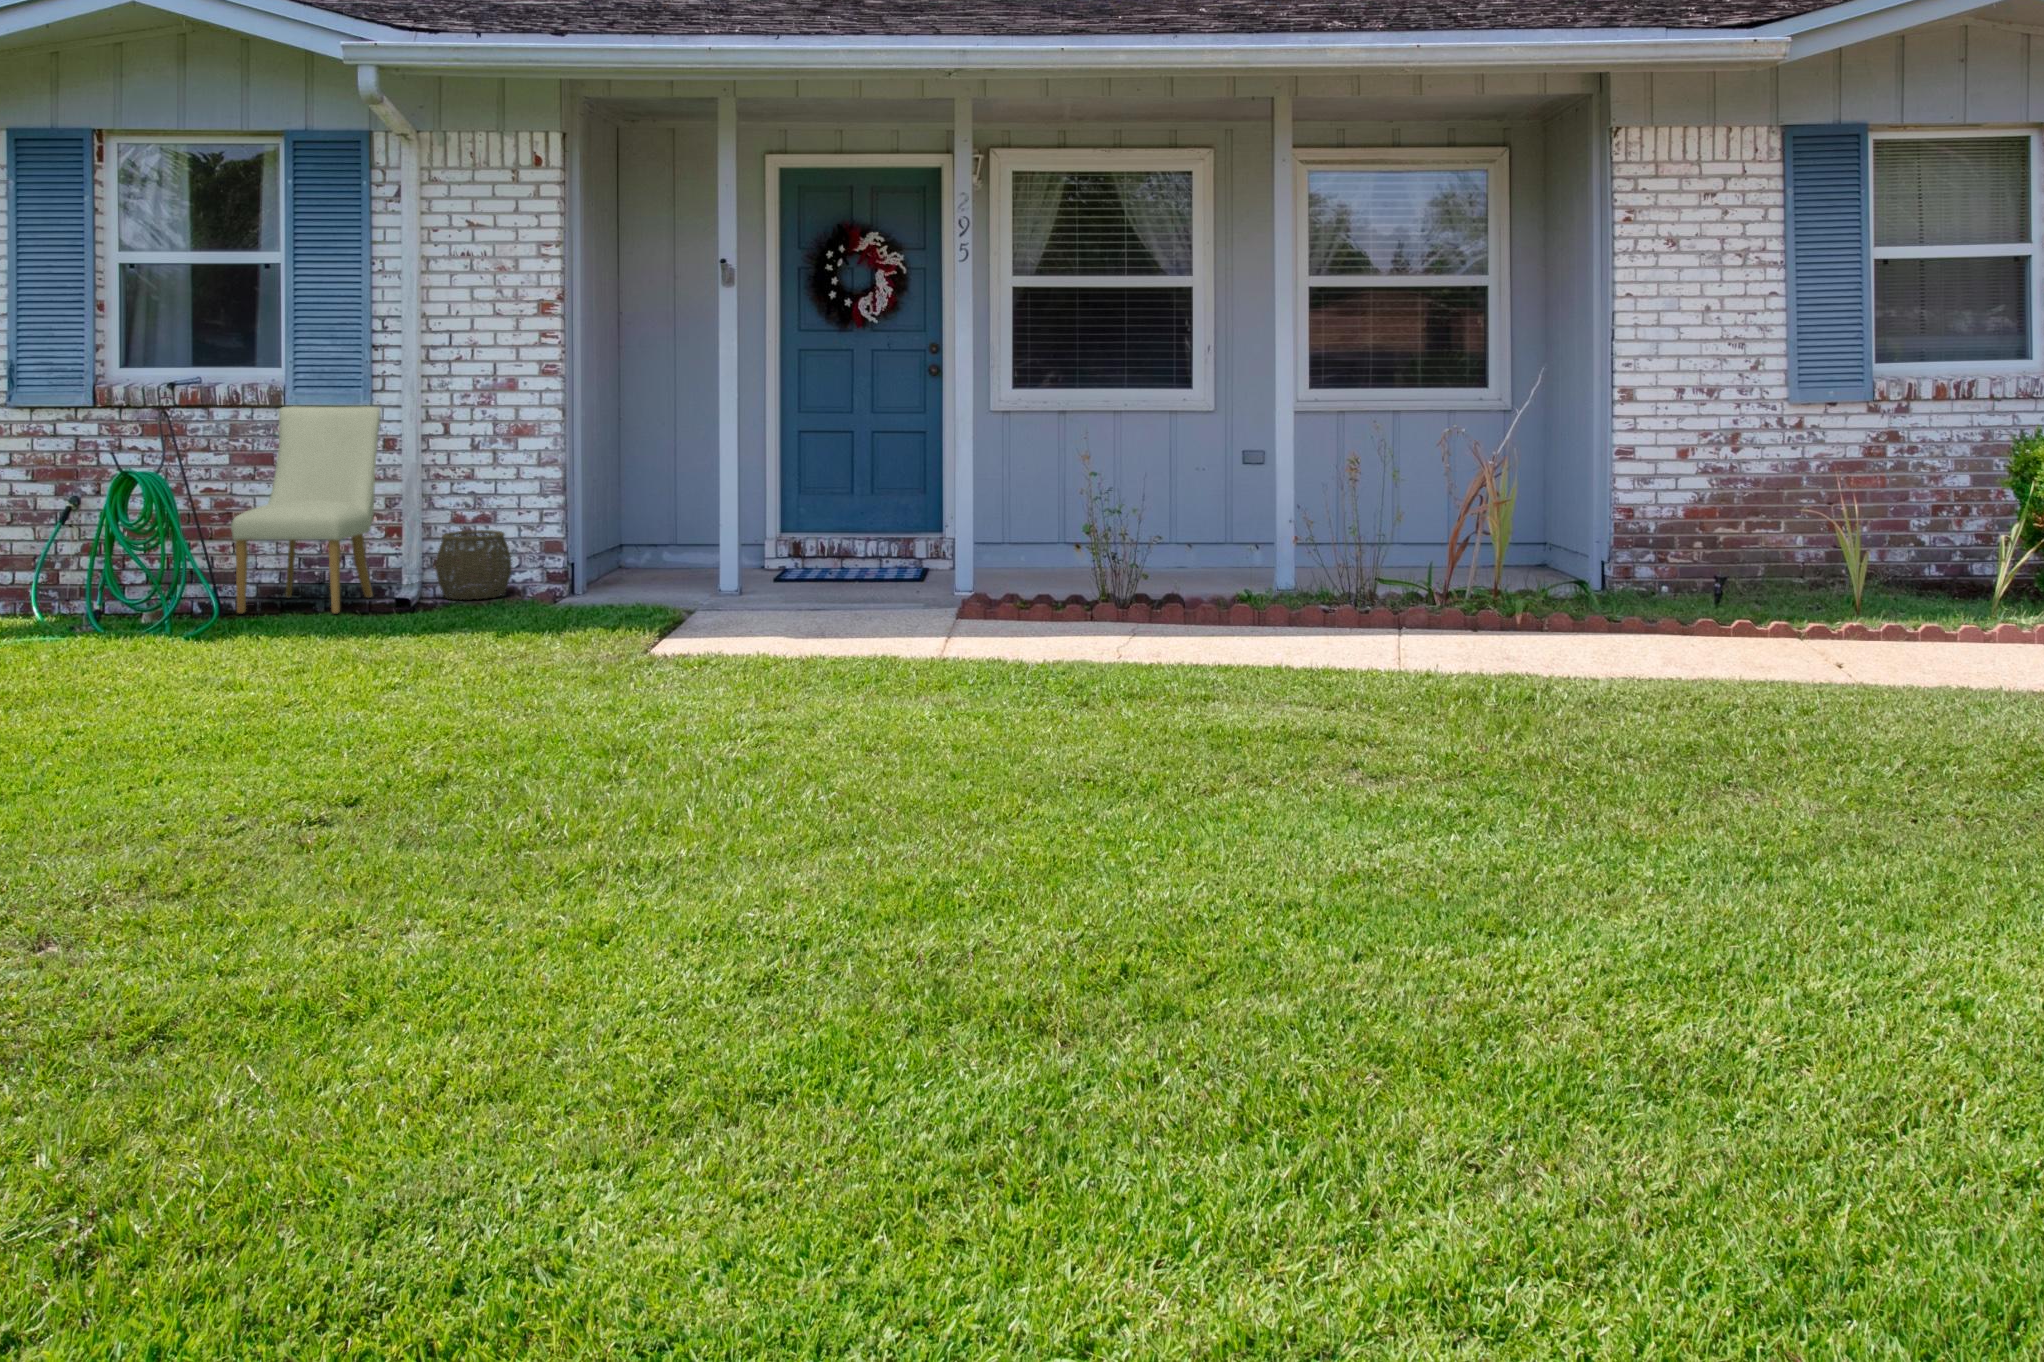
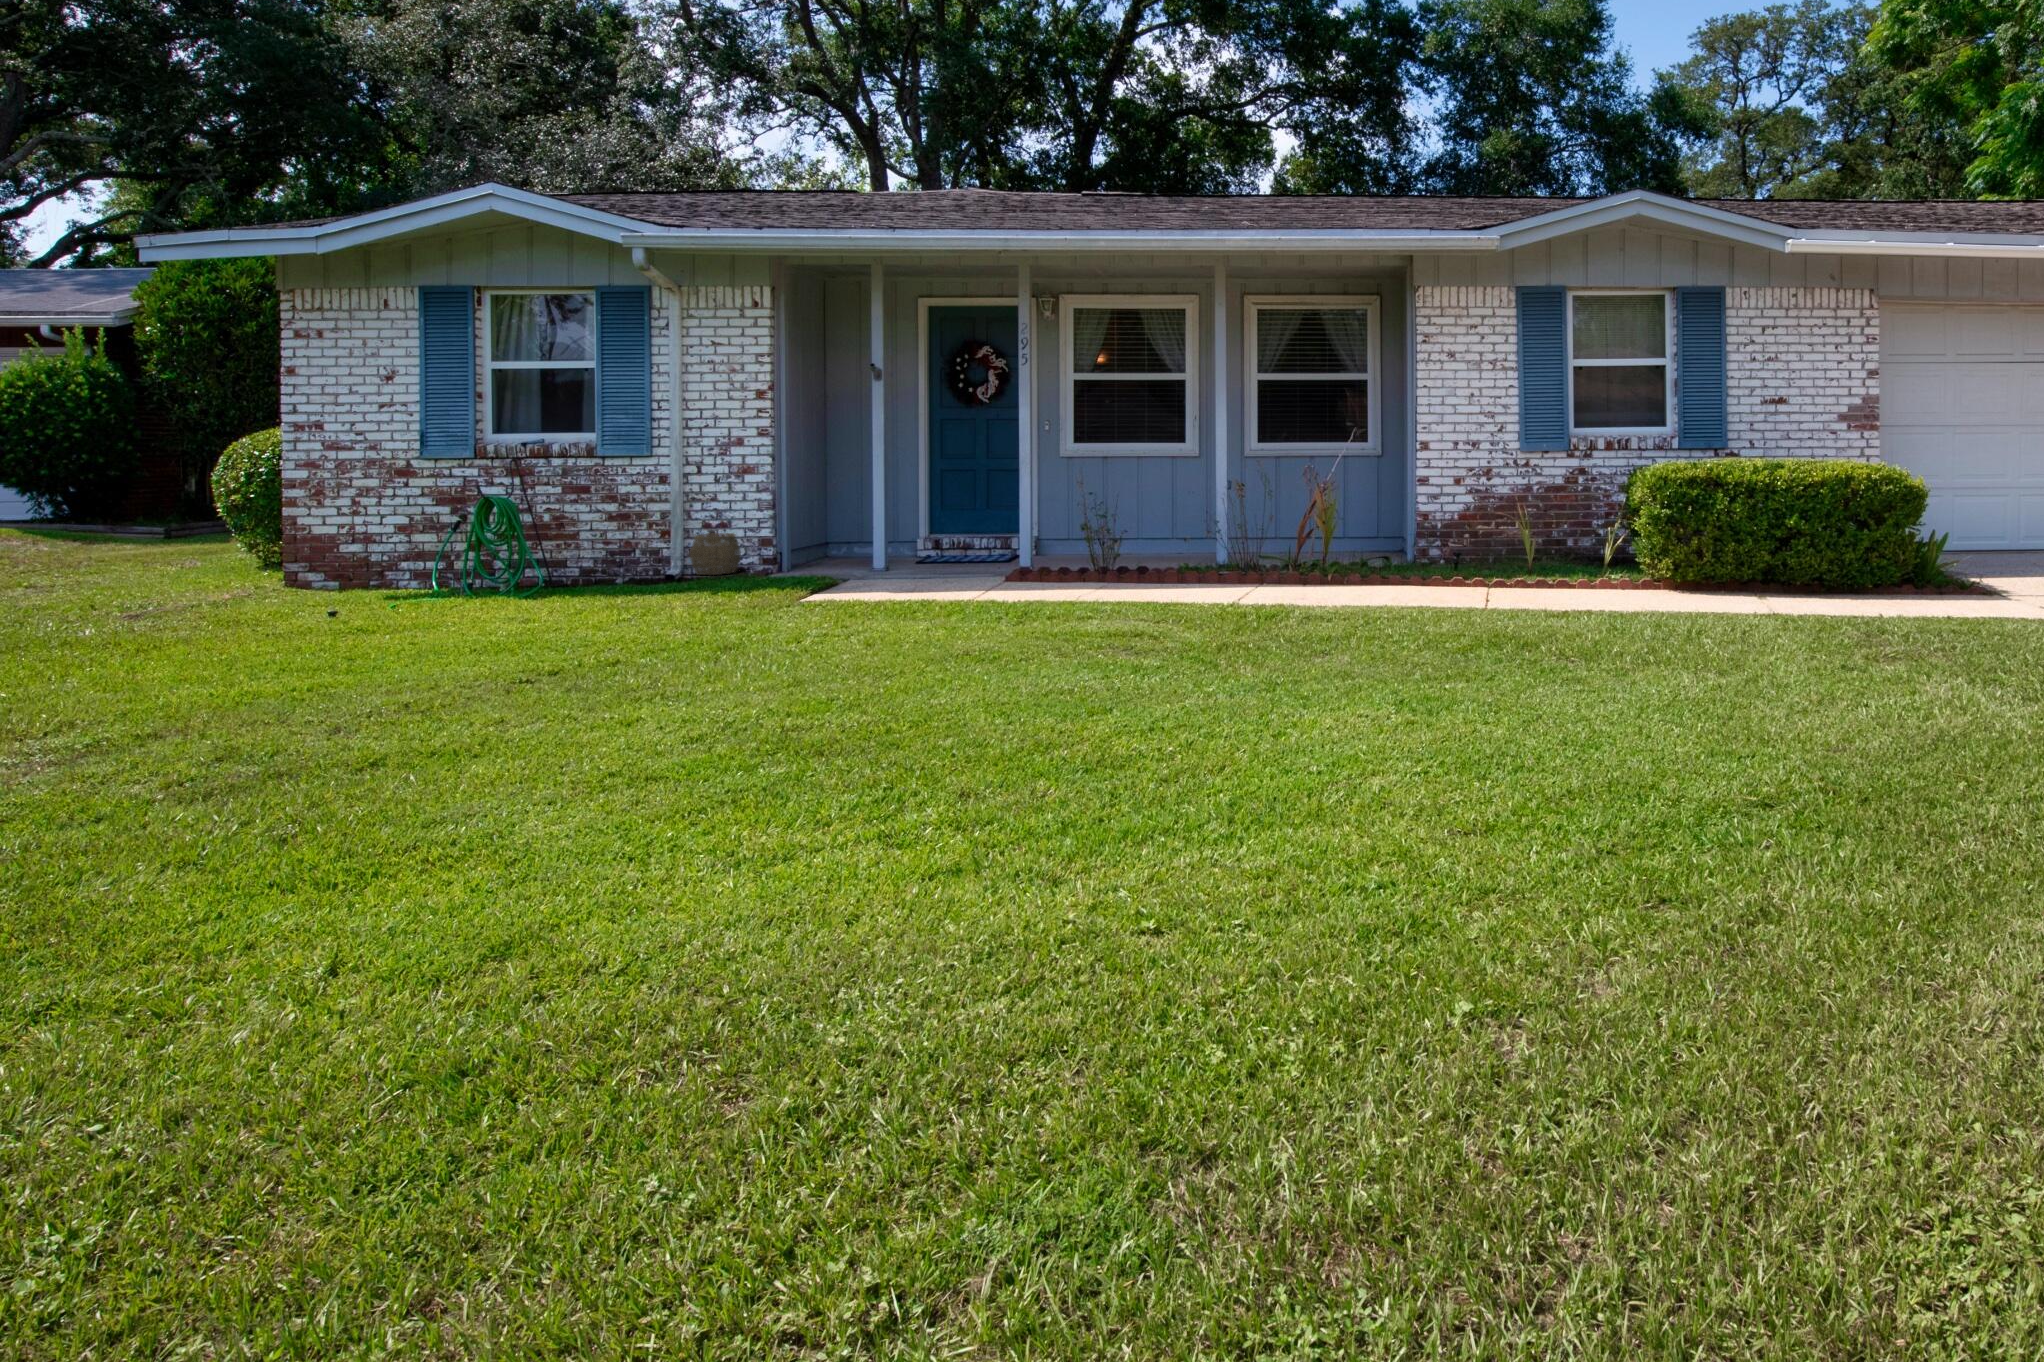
chair: present [231,406,380,614] -> none [552,458,656,585]

